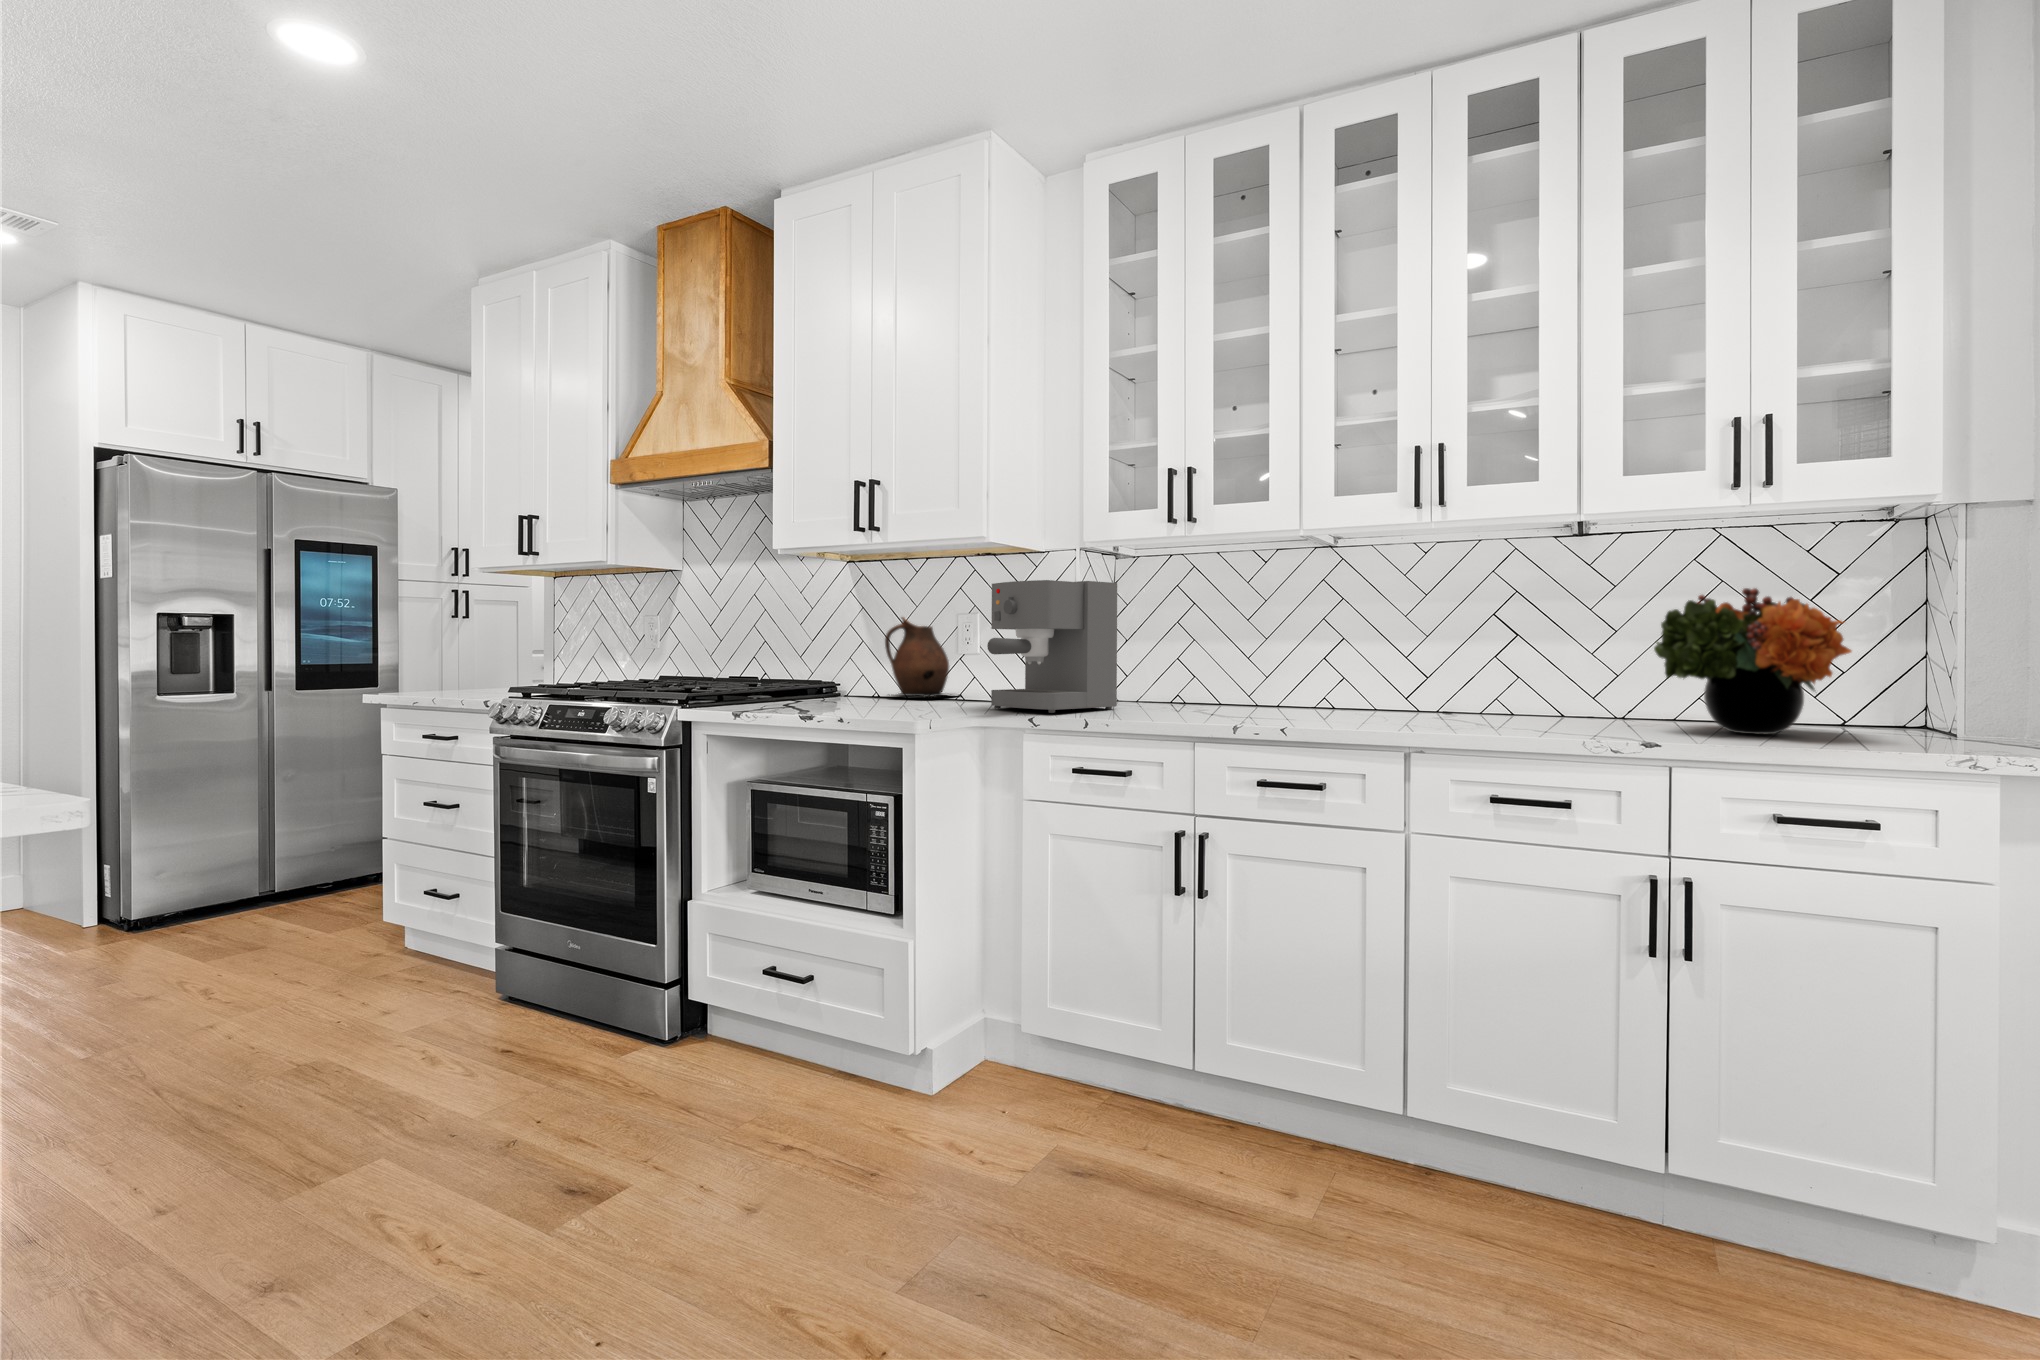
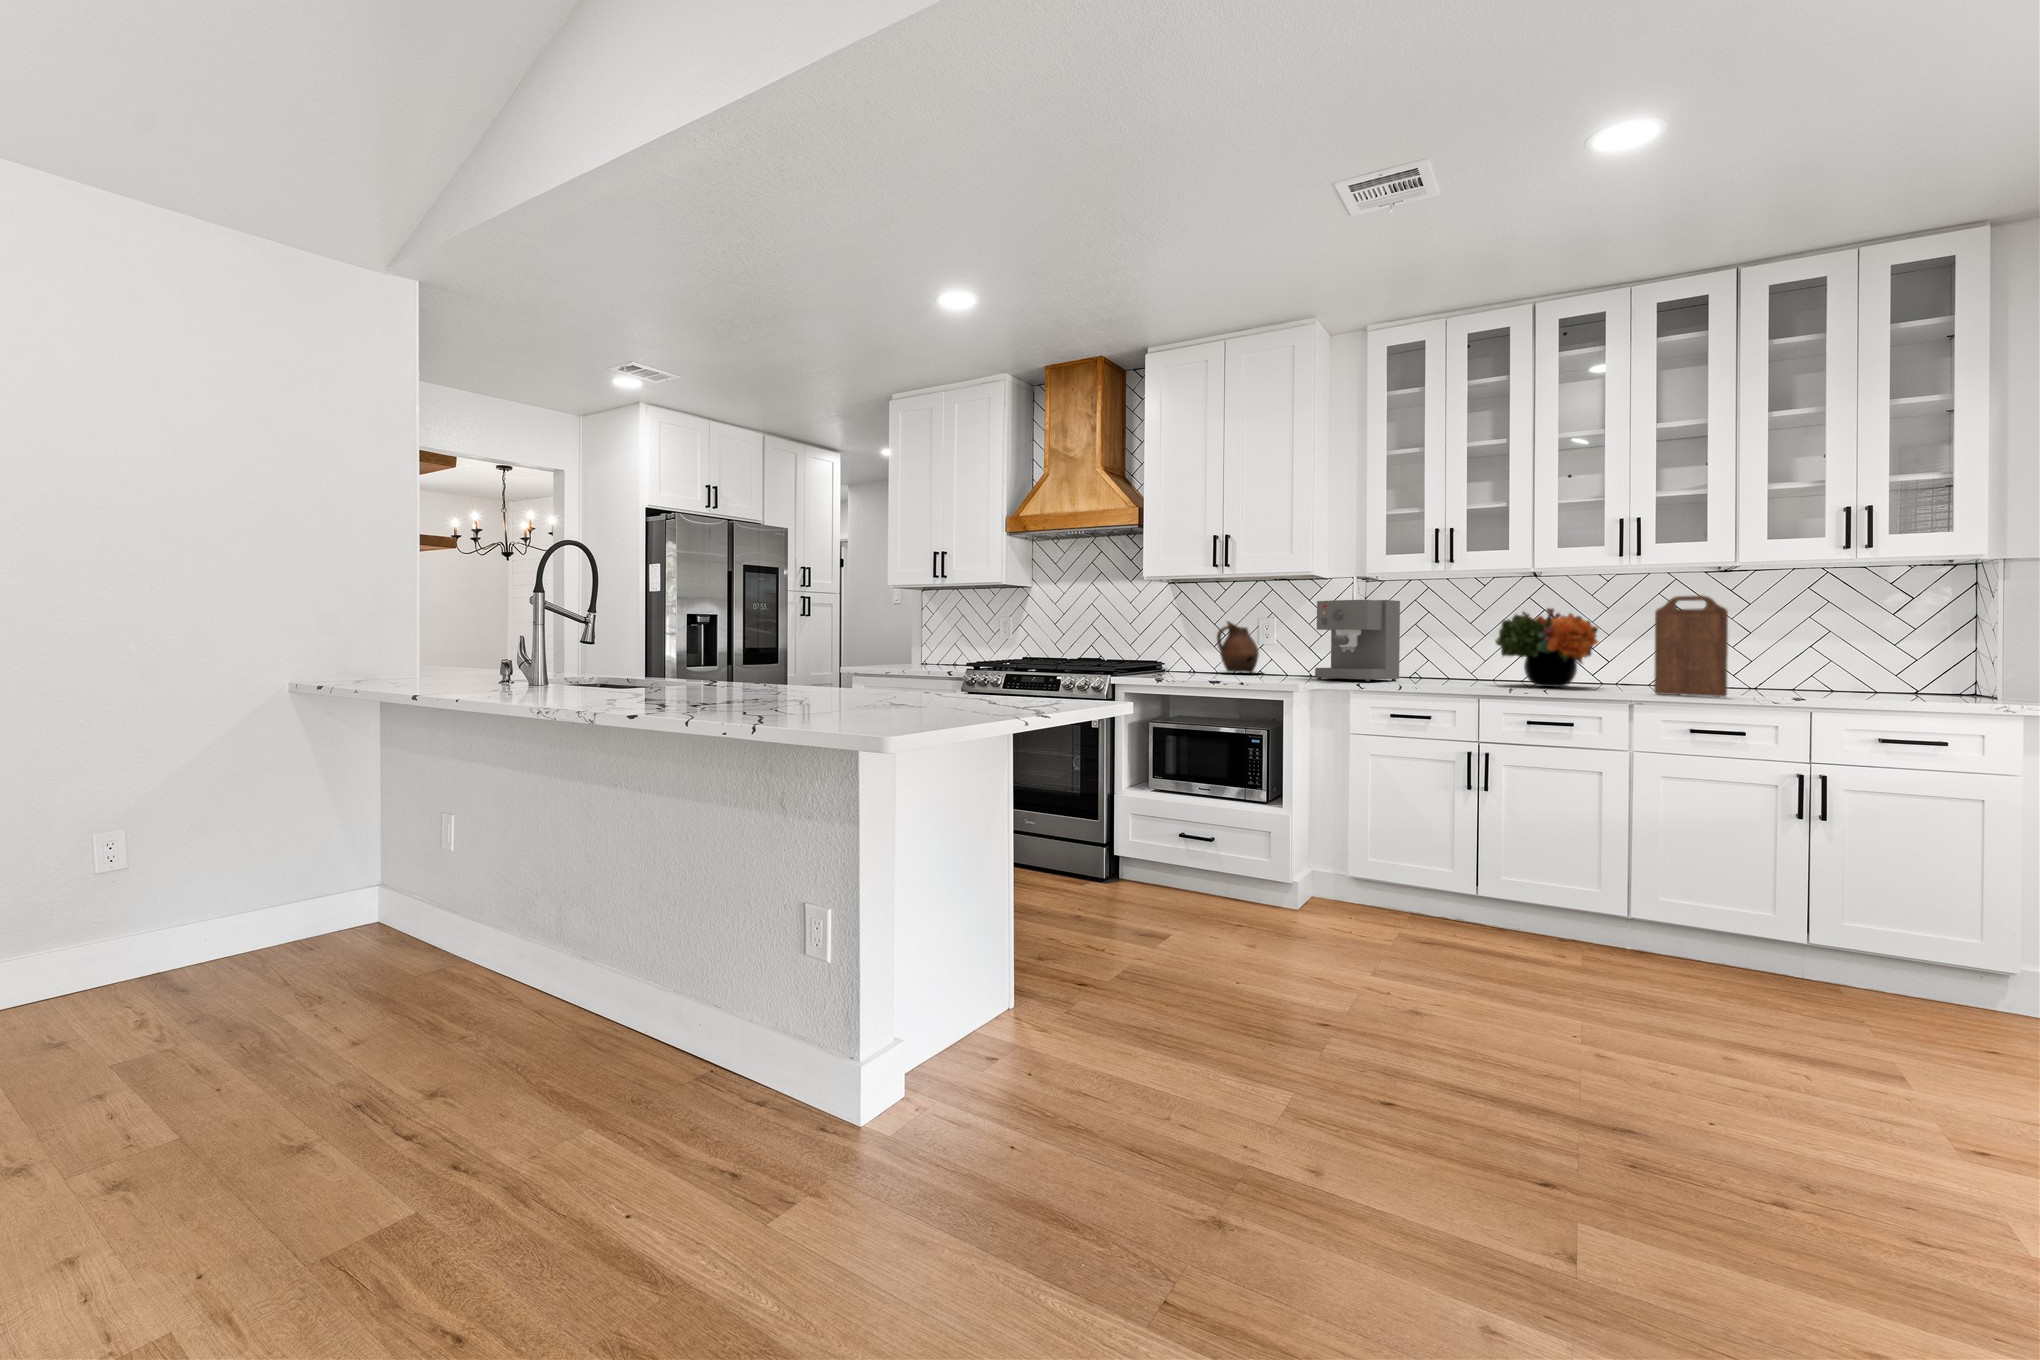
cutting board: none [1444,567,1548,742] -> present [1654,595,1728,697]
flower arrangement: present [1654,588,1851,734] -> present [1495,608,1598,687]

